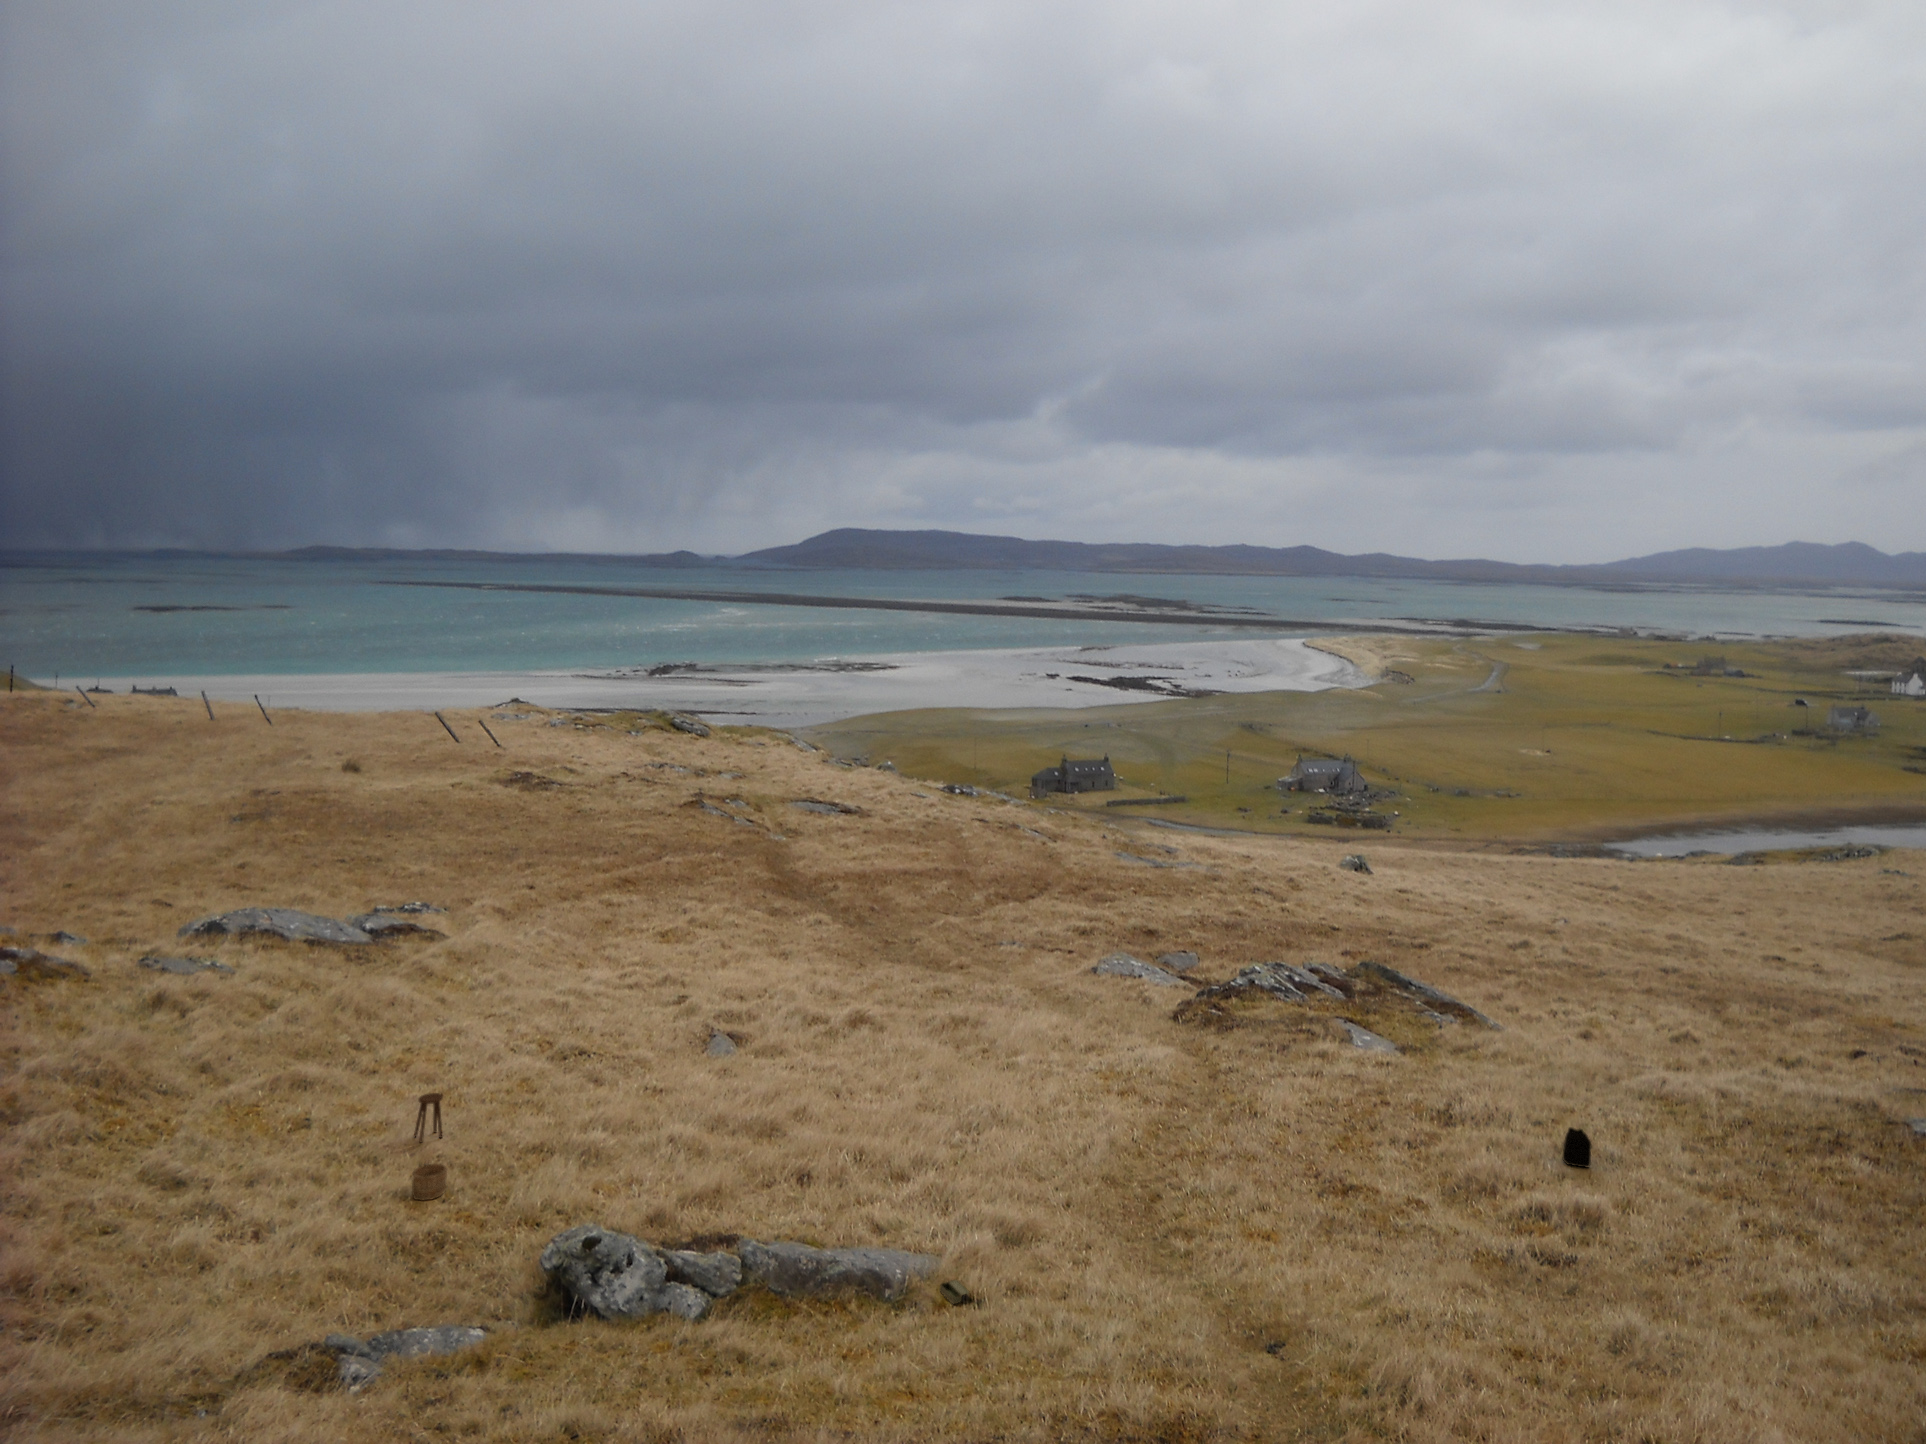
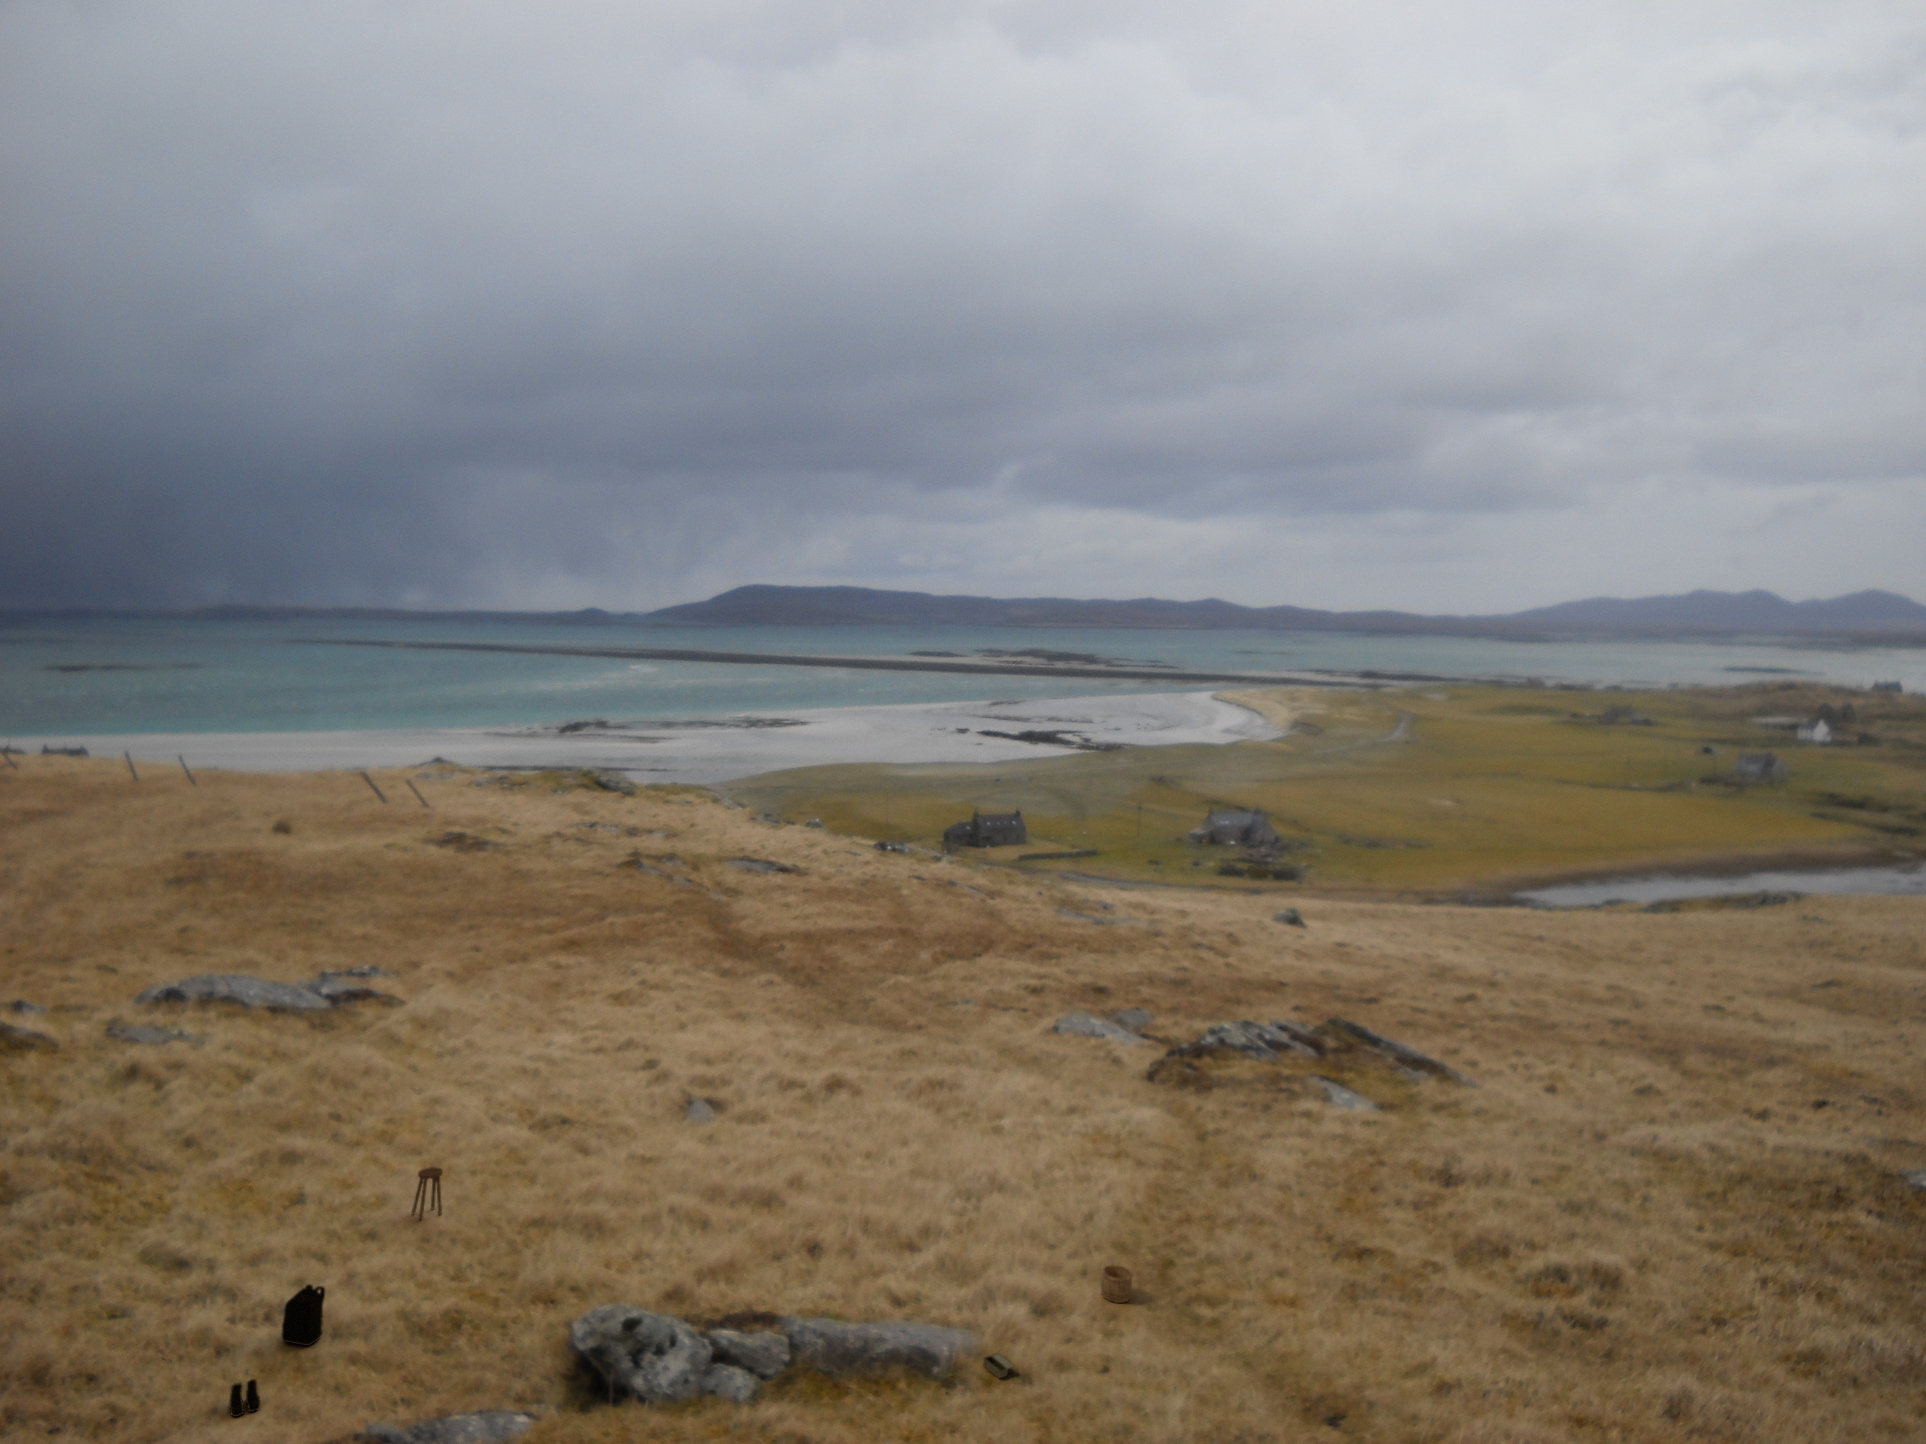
backpack: present [1562,1127,1591,1167] -> present [281,1284,325,1346]
wooden bucket: present [412,1164,447,1200] -> present [1101,1265,1133,1303]
boots: none [192,1289,222,1325] -> present [229,1379,260,1417]

